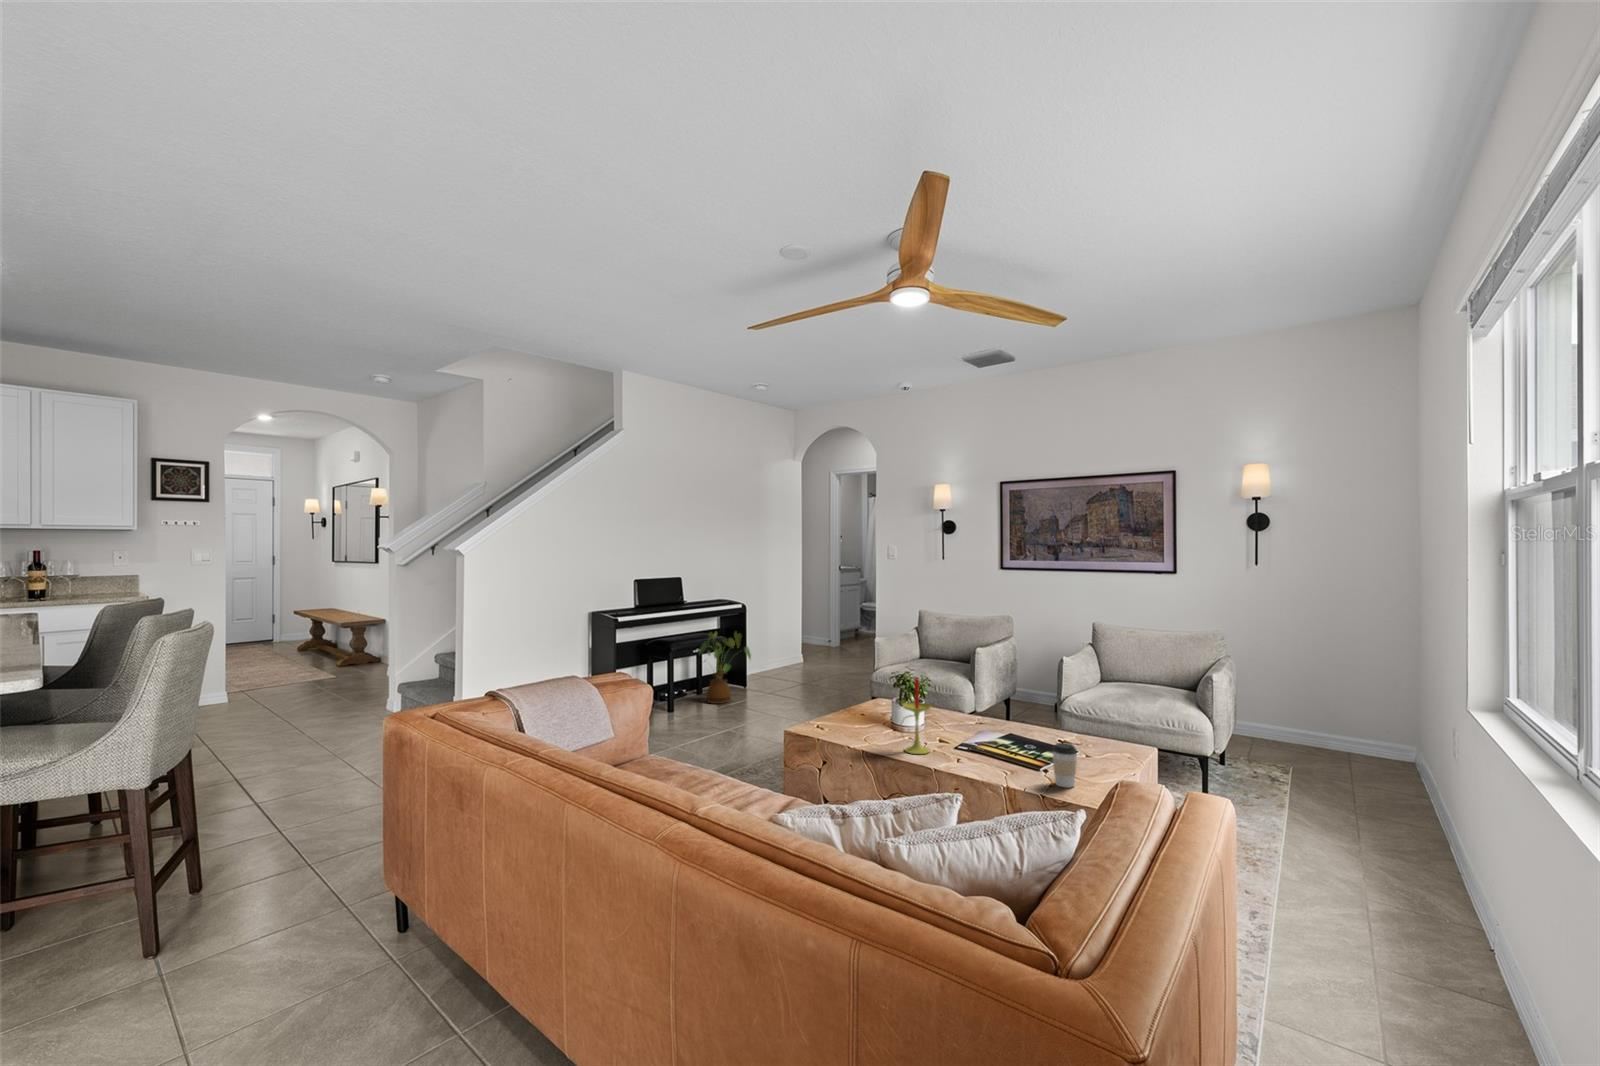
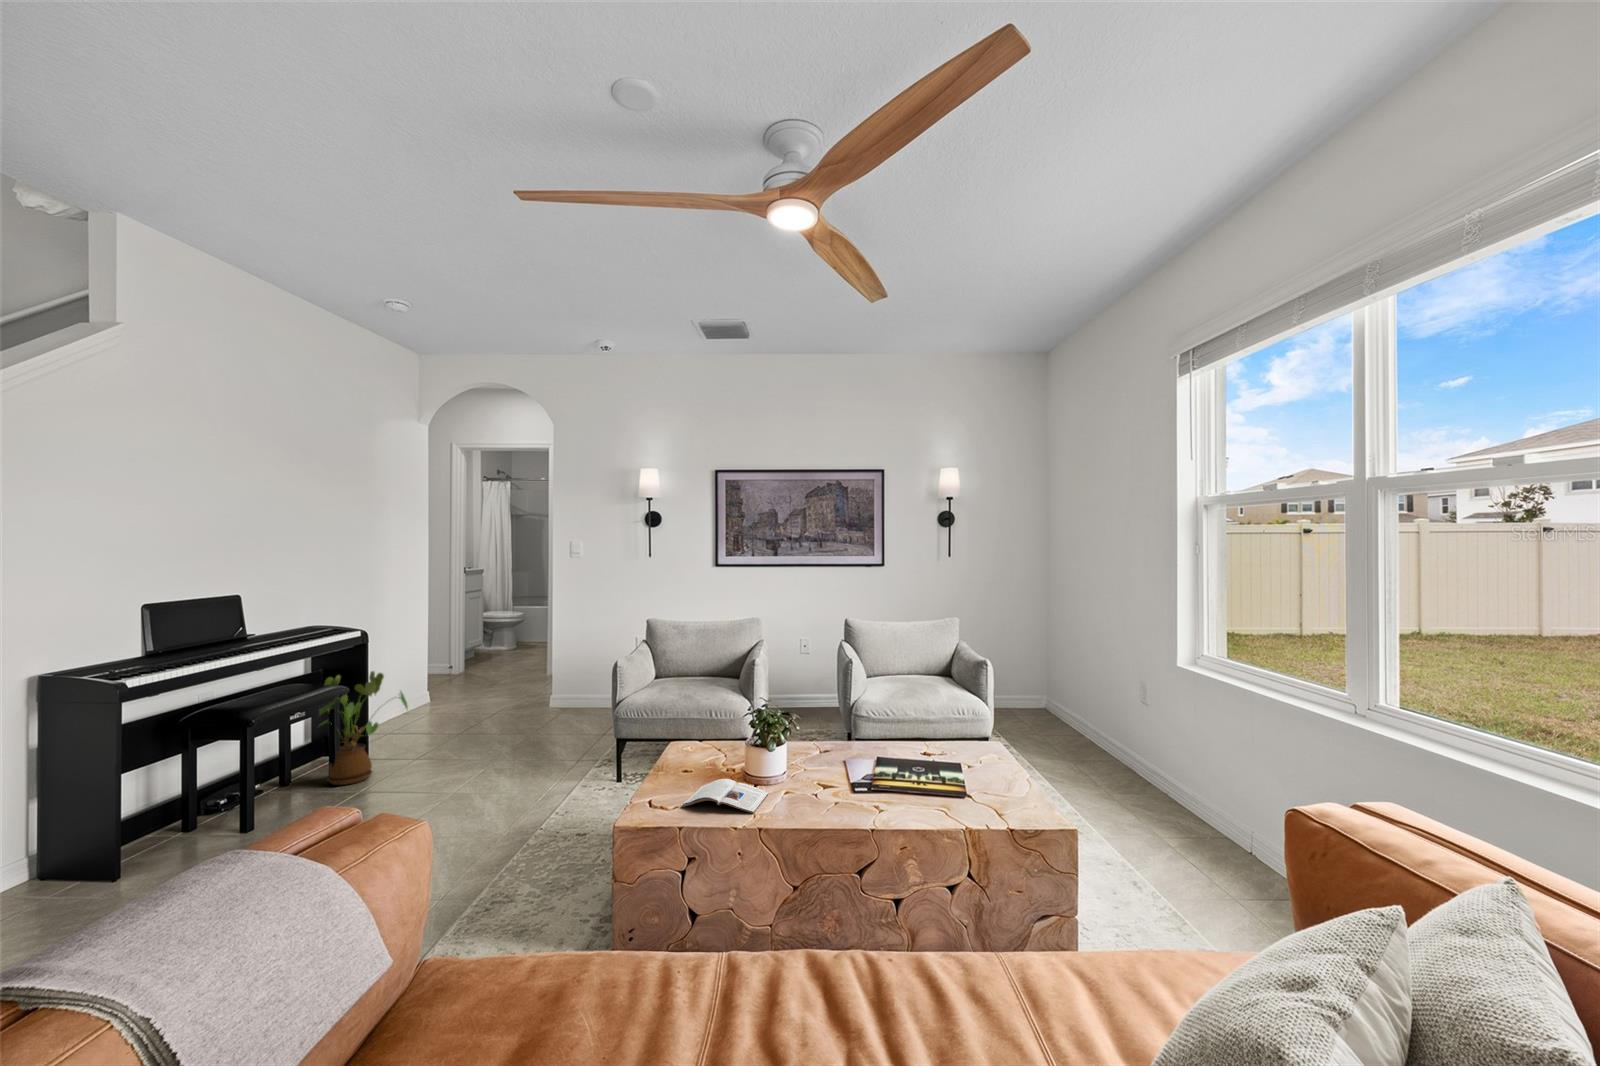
candle: present [903,678,931,754] -> none [799,710,836,812]
magazine: none [829,722,895,745] -> present [683,779,769,813]
coffee cup: present [1052,743,1077,788] -> none [997,762,1025,814]

